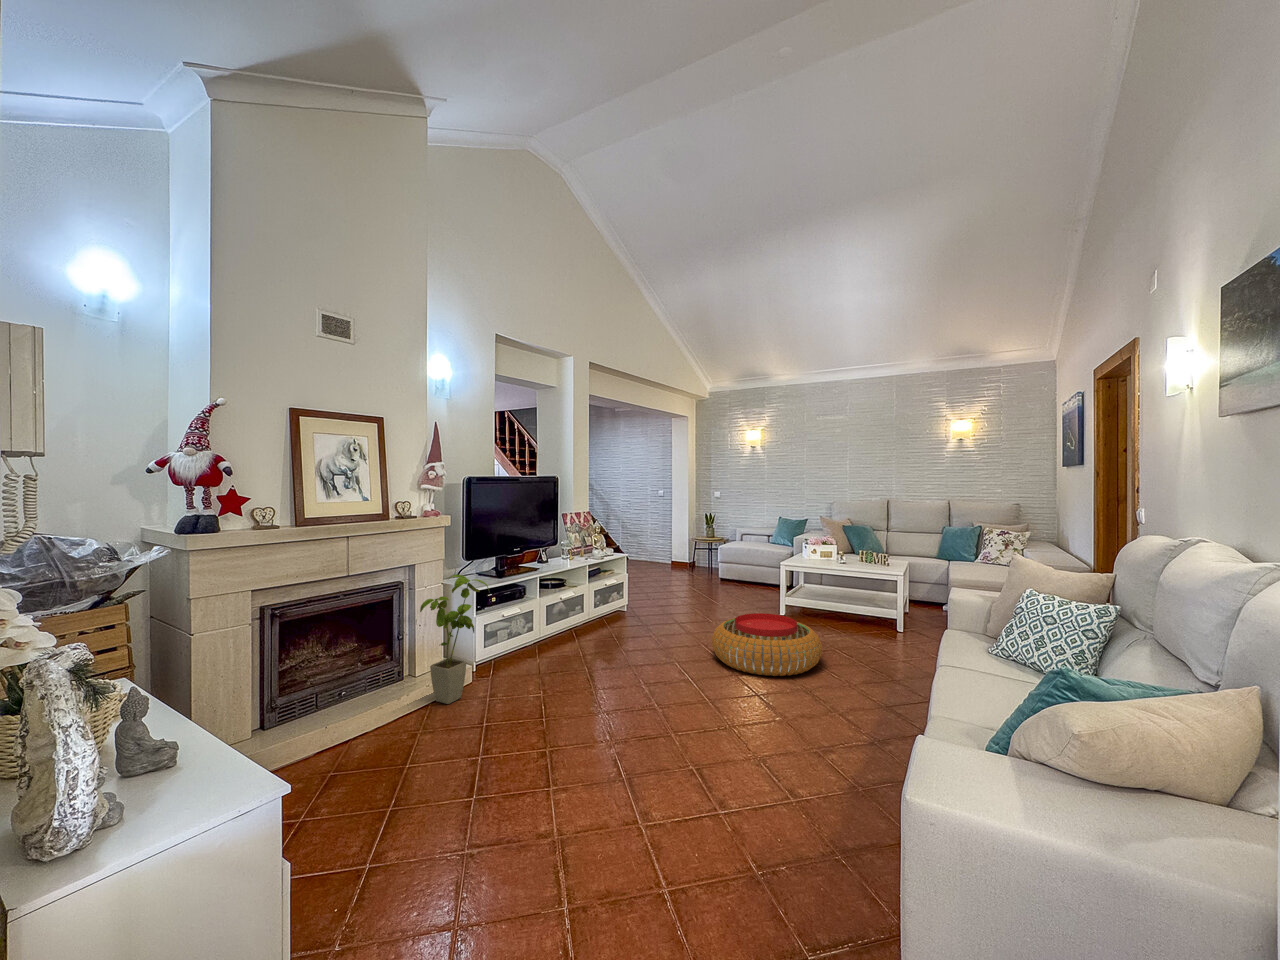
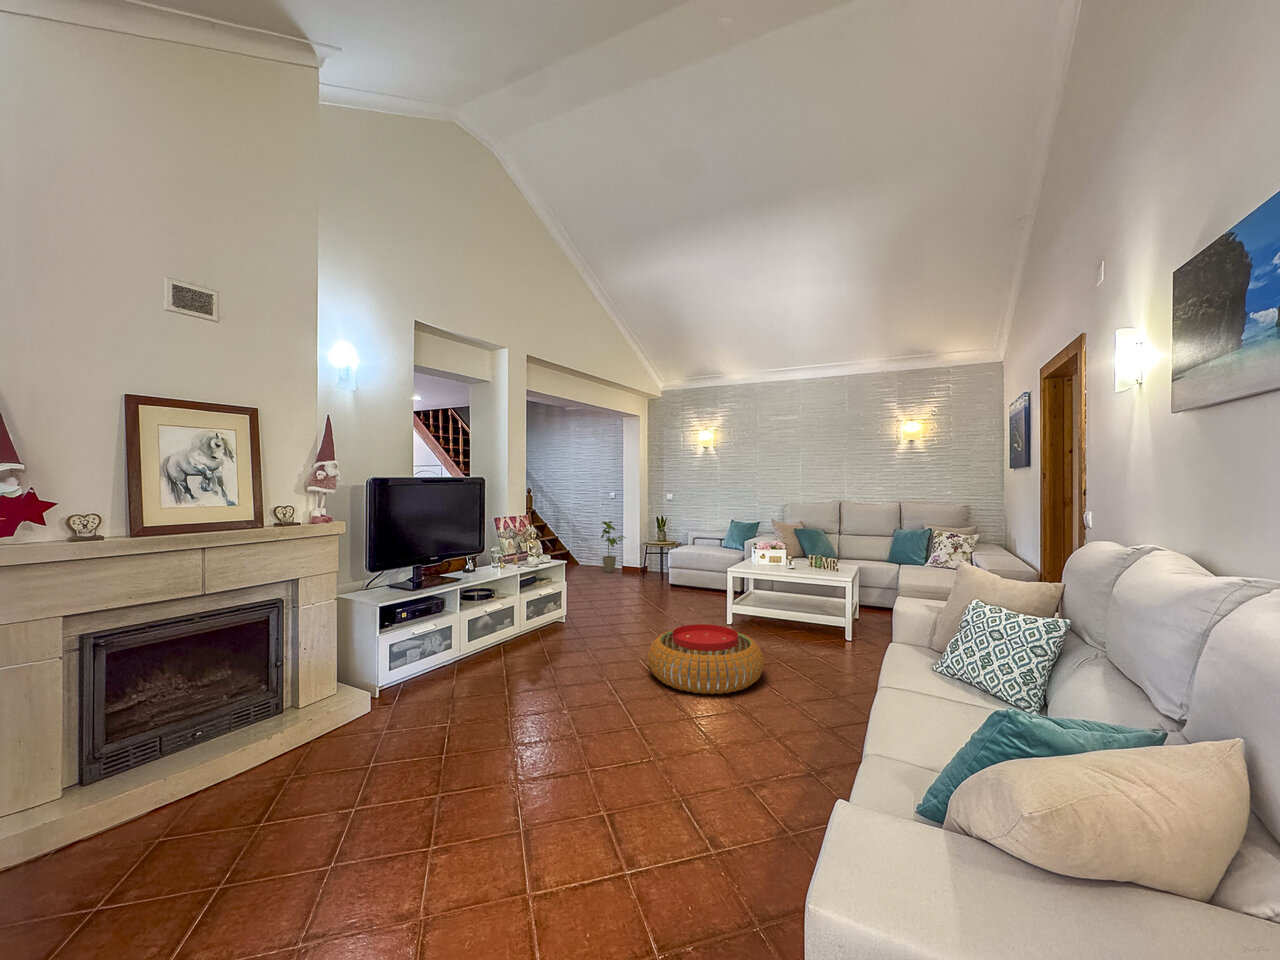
house plant: present [420,575,489,704] -> present [601,521,625,572]

